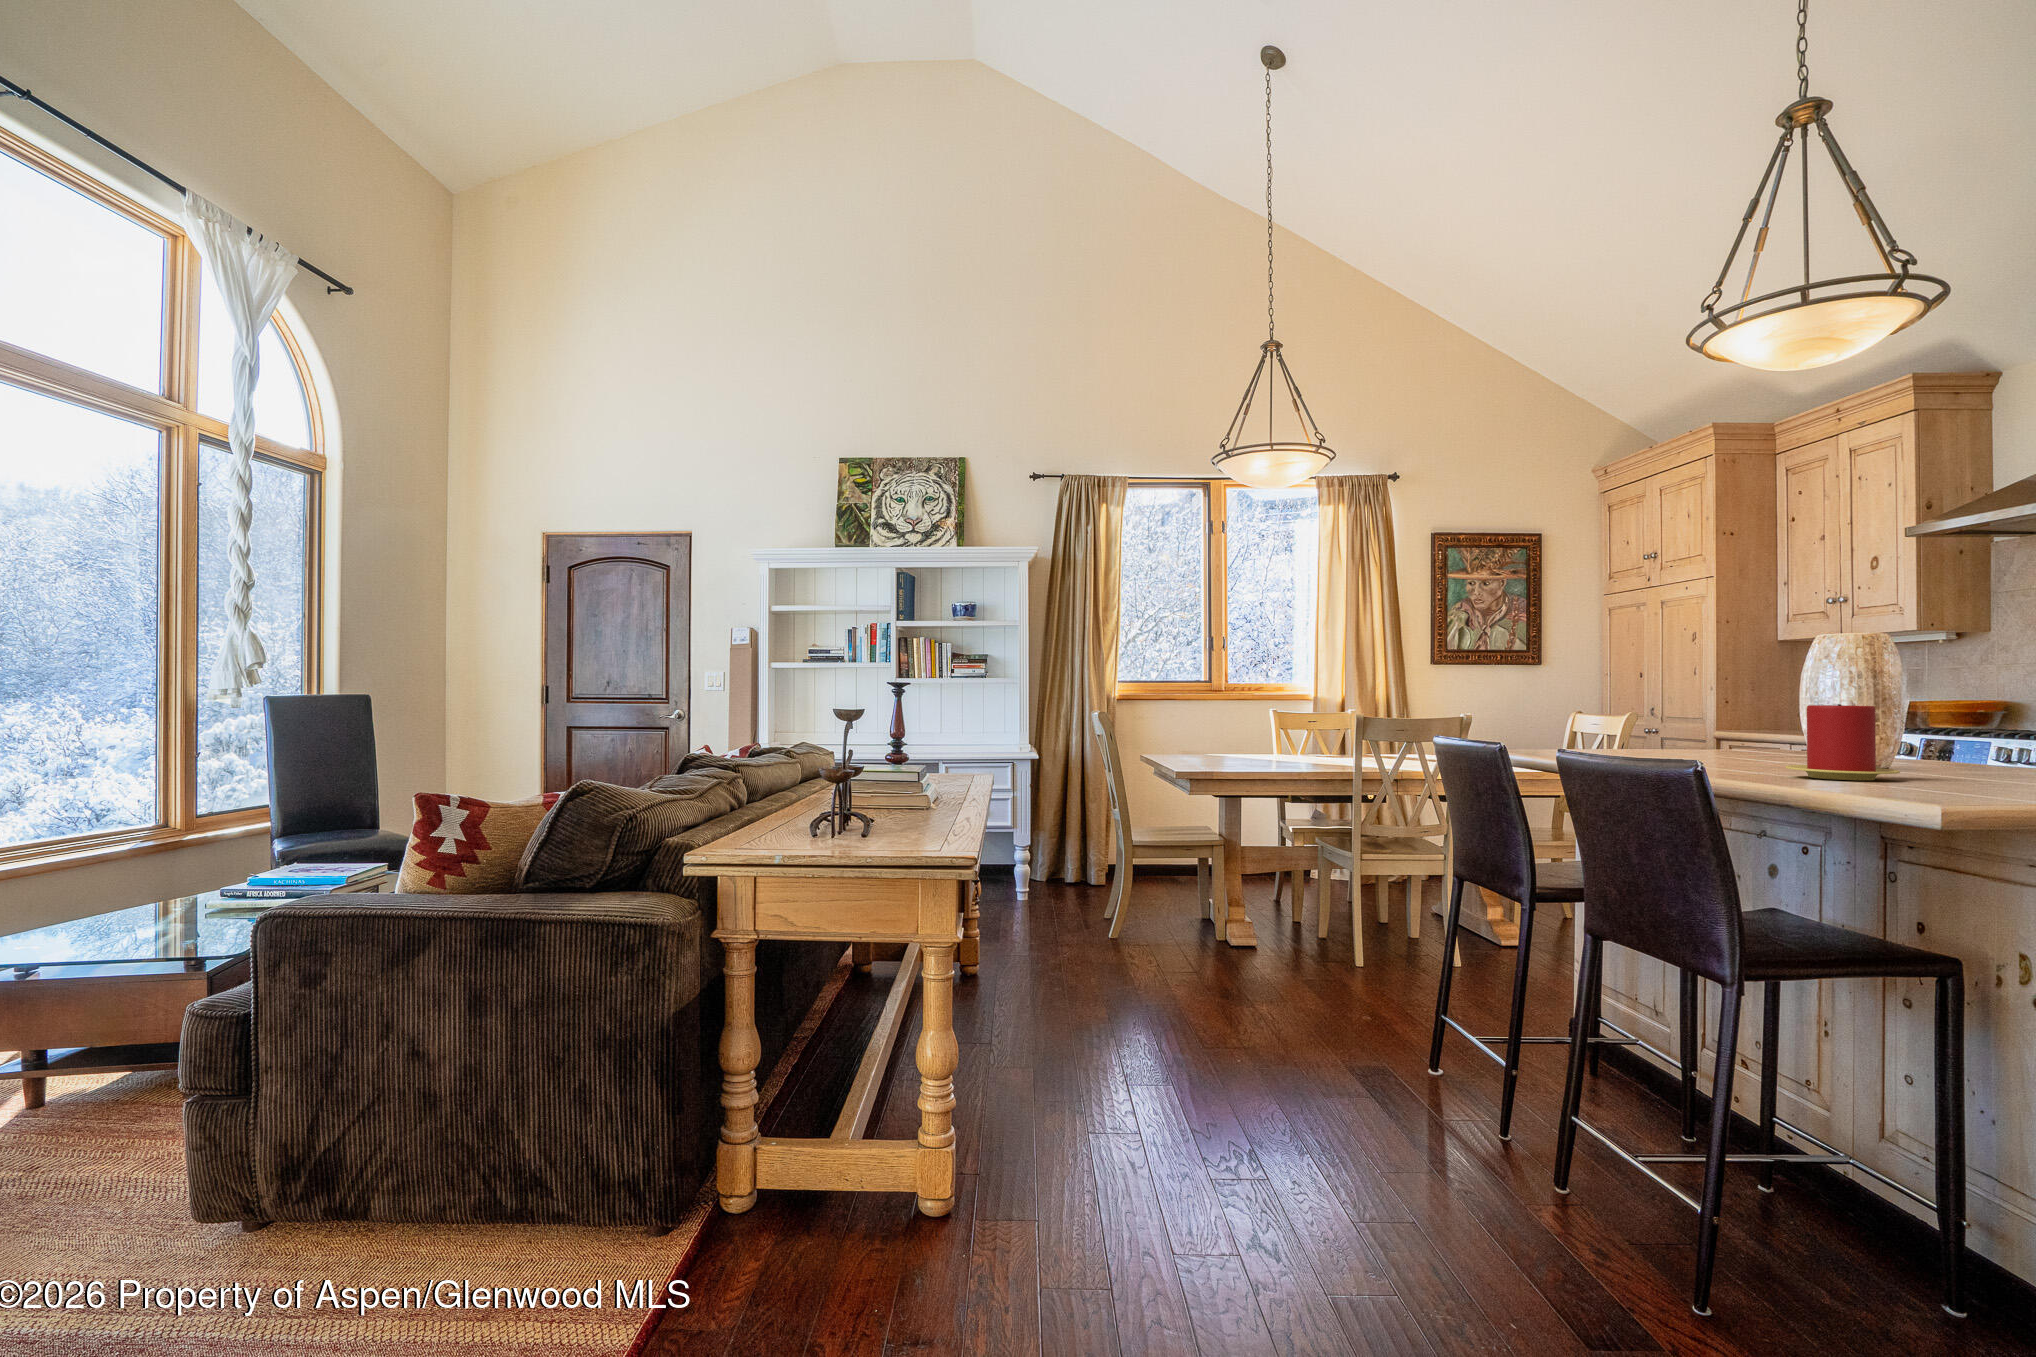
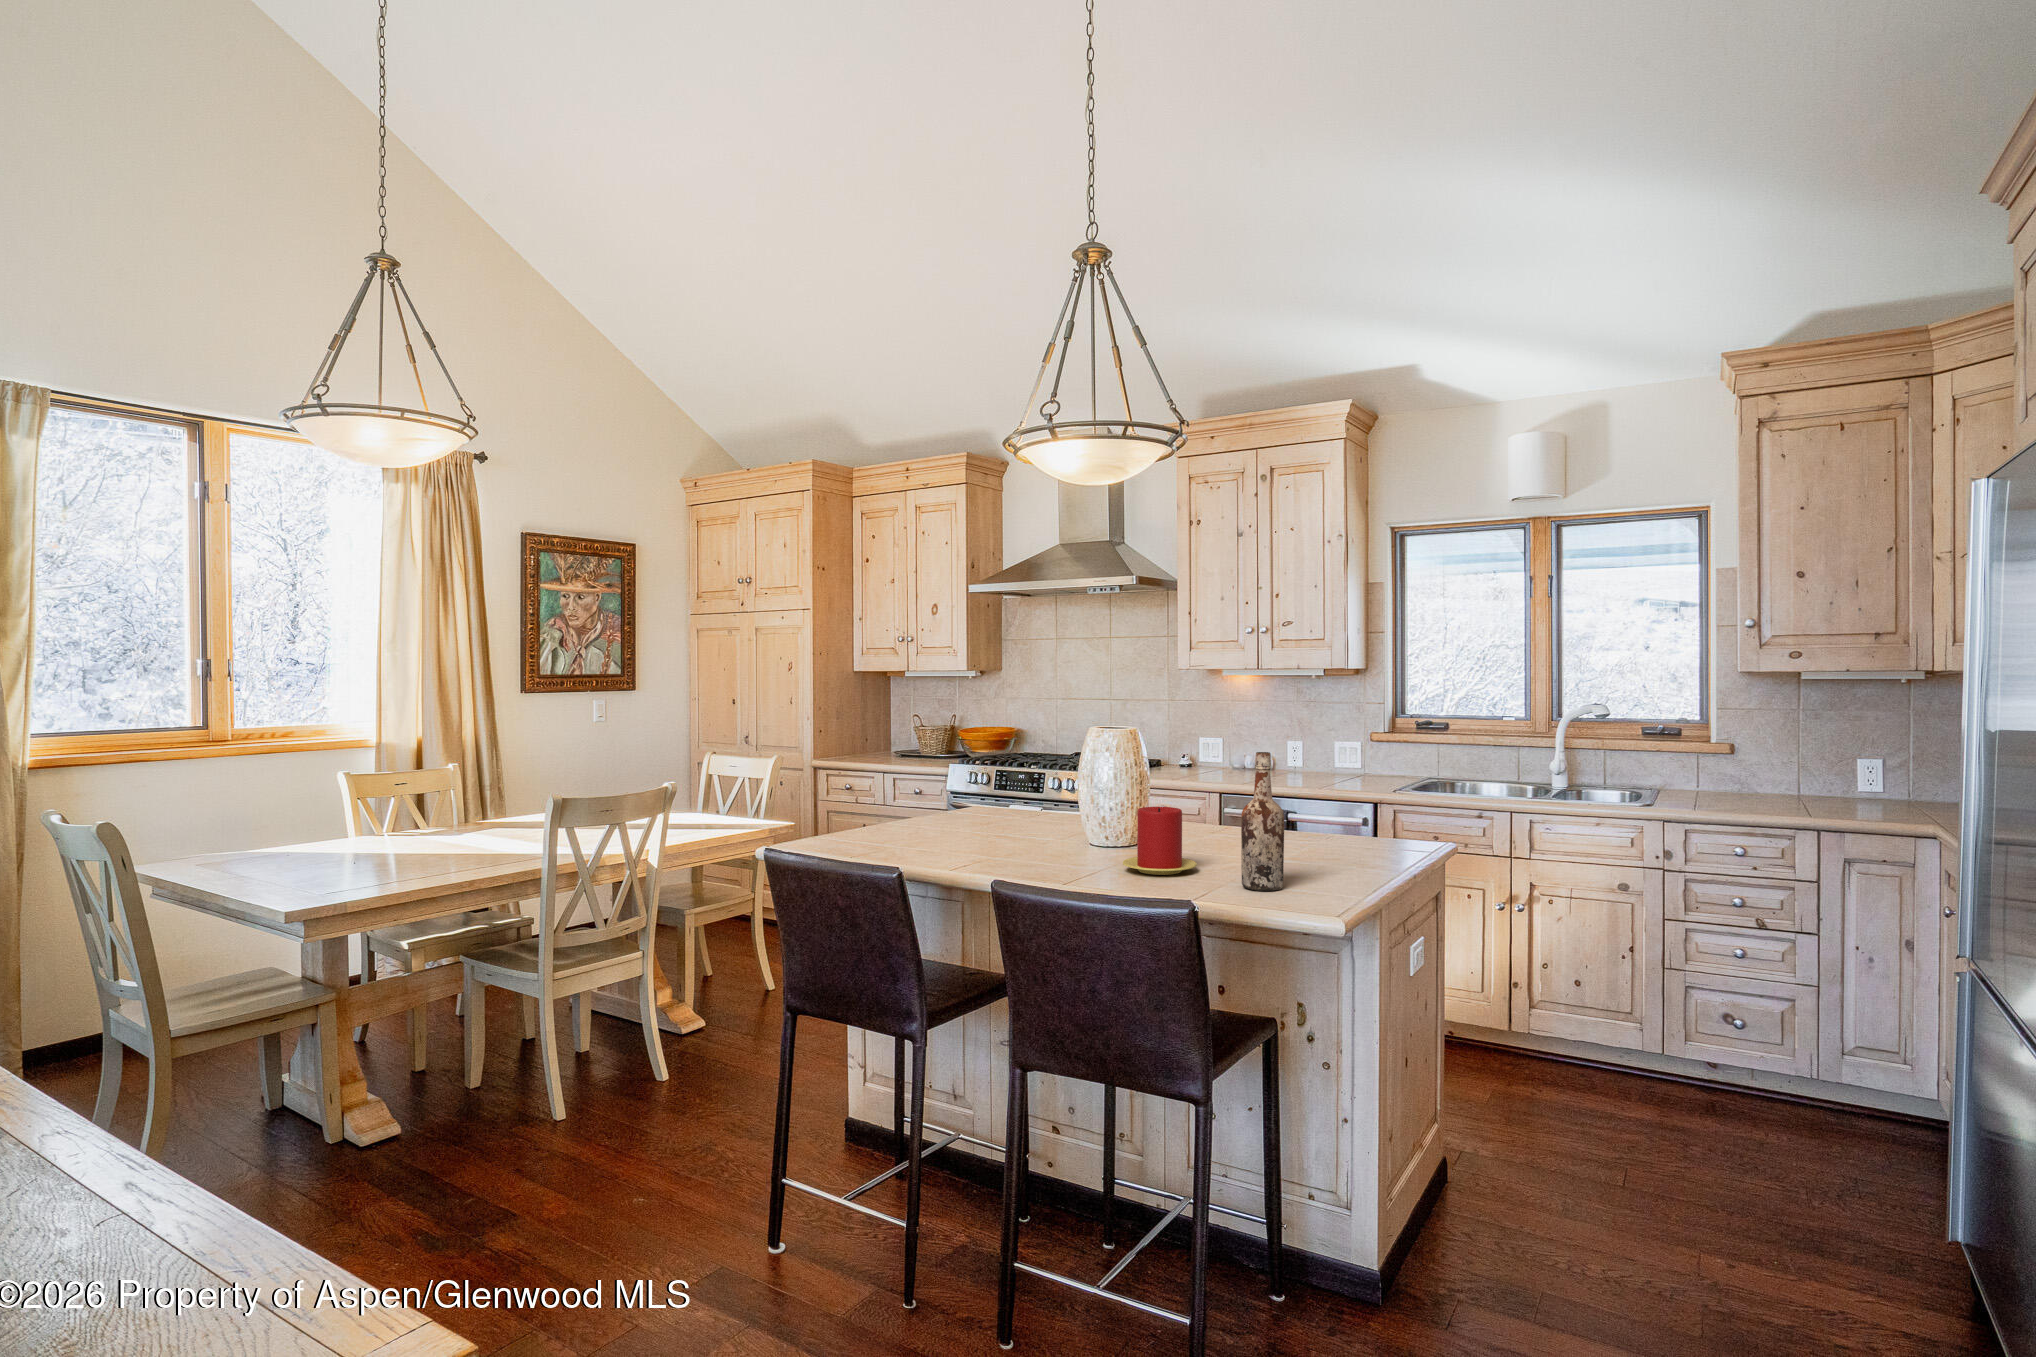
wine bottle: none [1902,619,1975,792] -> present [1241,752,1284,891]

